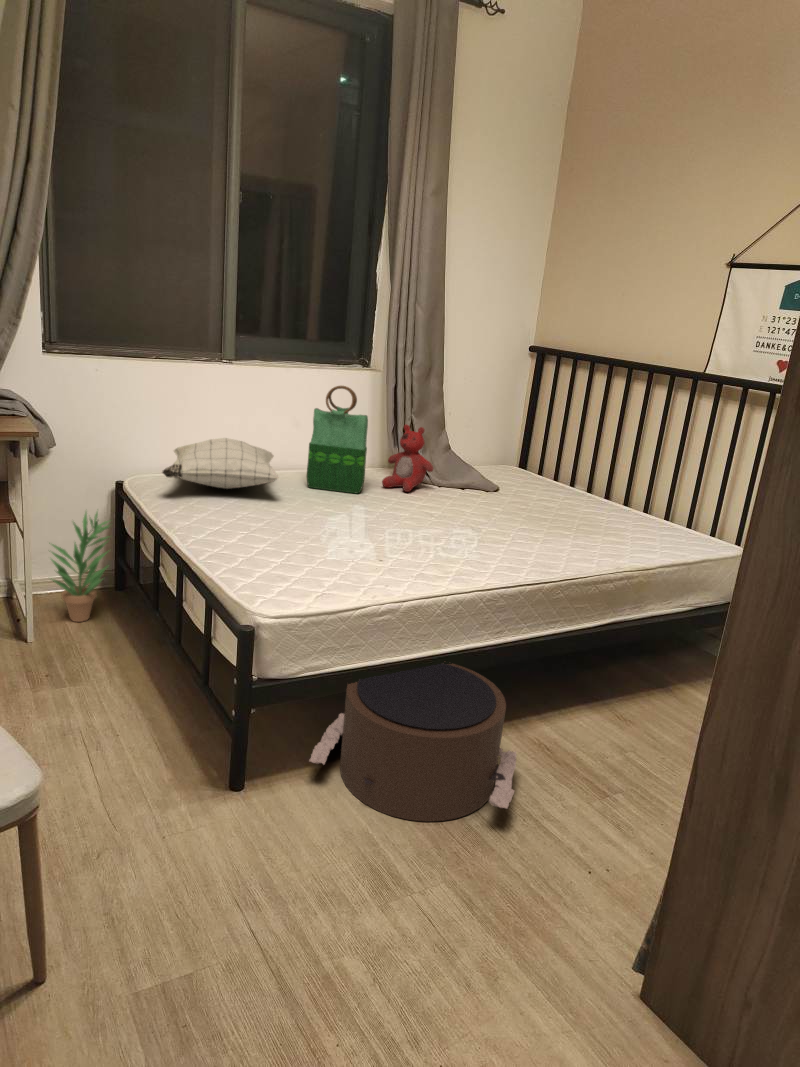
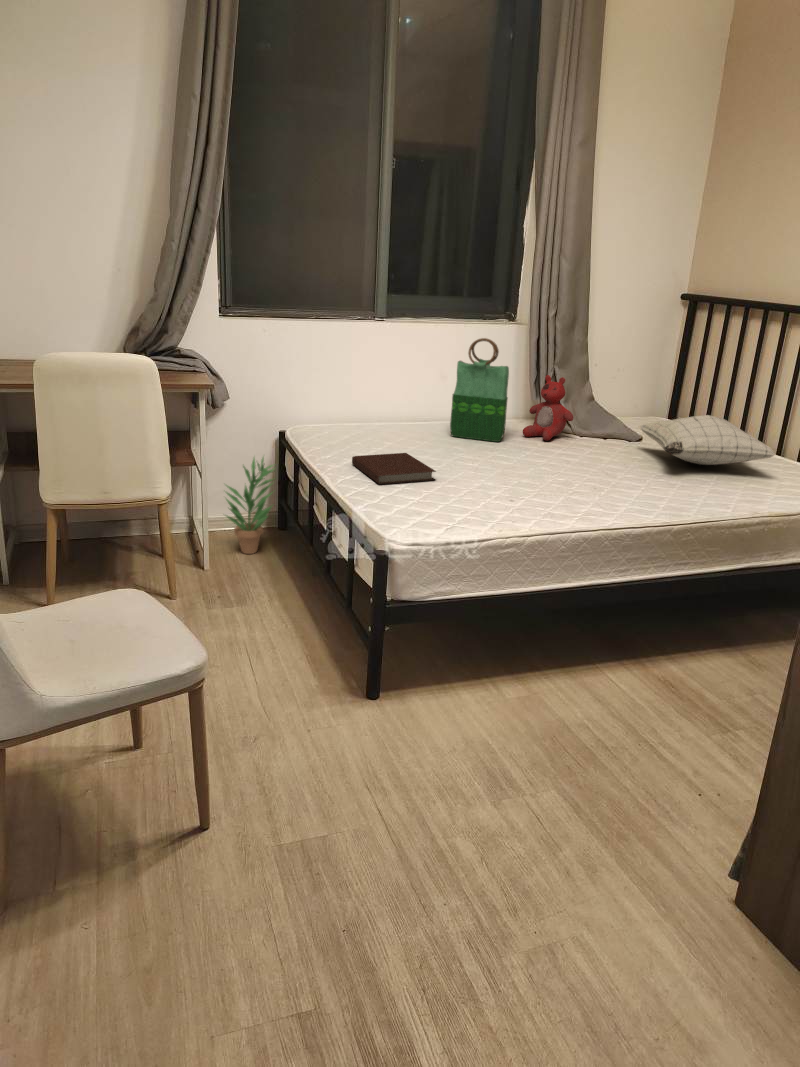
pillow: present [162,438,278,489] -> present [639,415,775,465]
notebook: none [203,508,298,545] -> present [352,453,436,484]
pouf: present [310,661,516,822] -> none [437,591,636,738]

